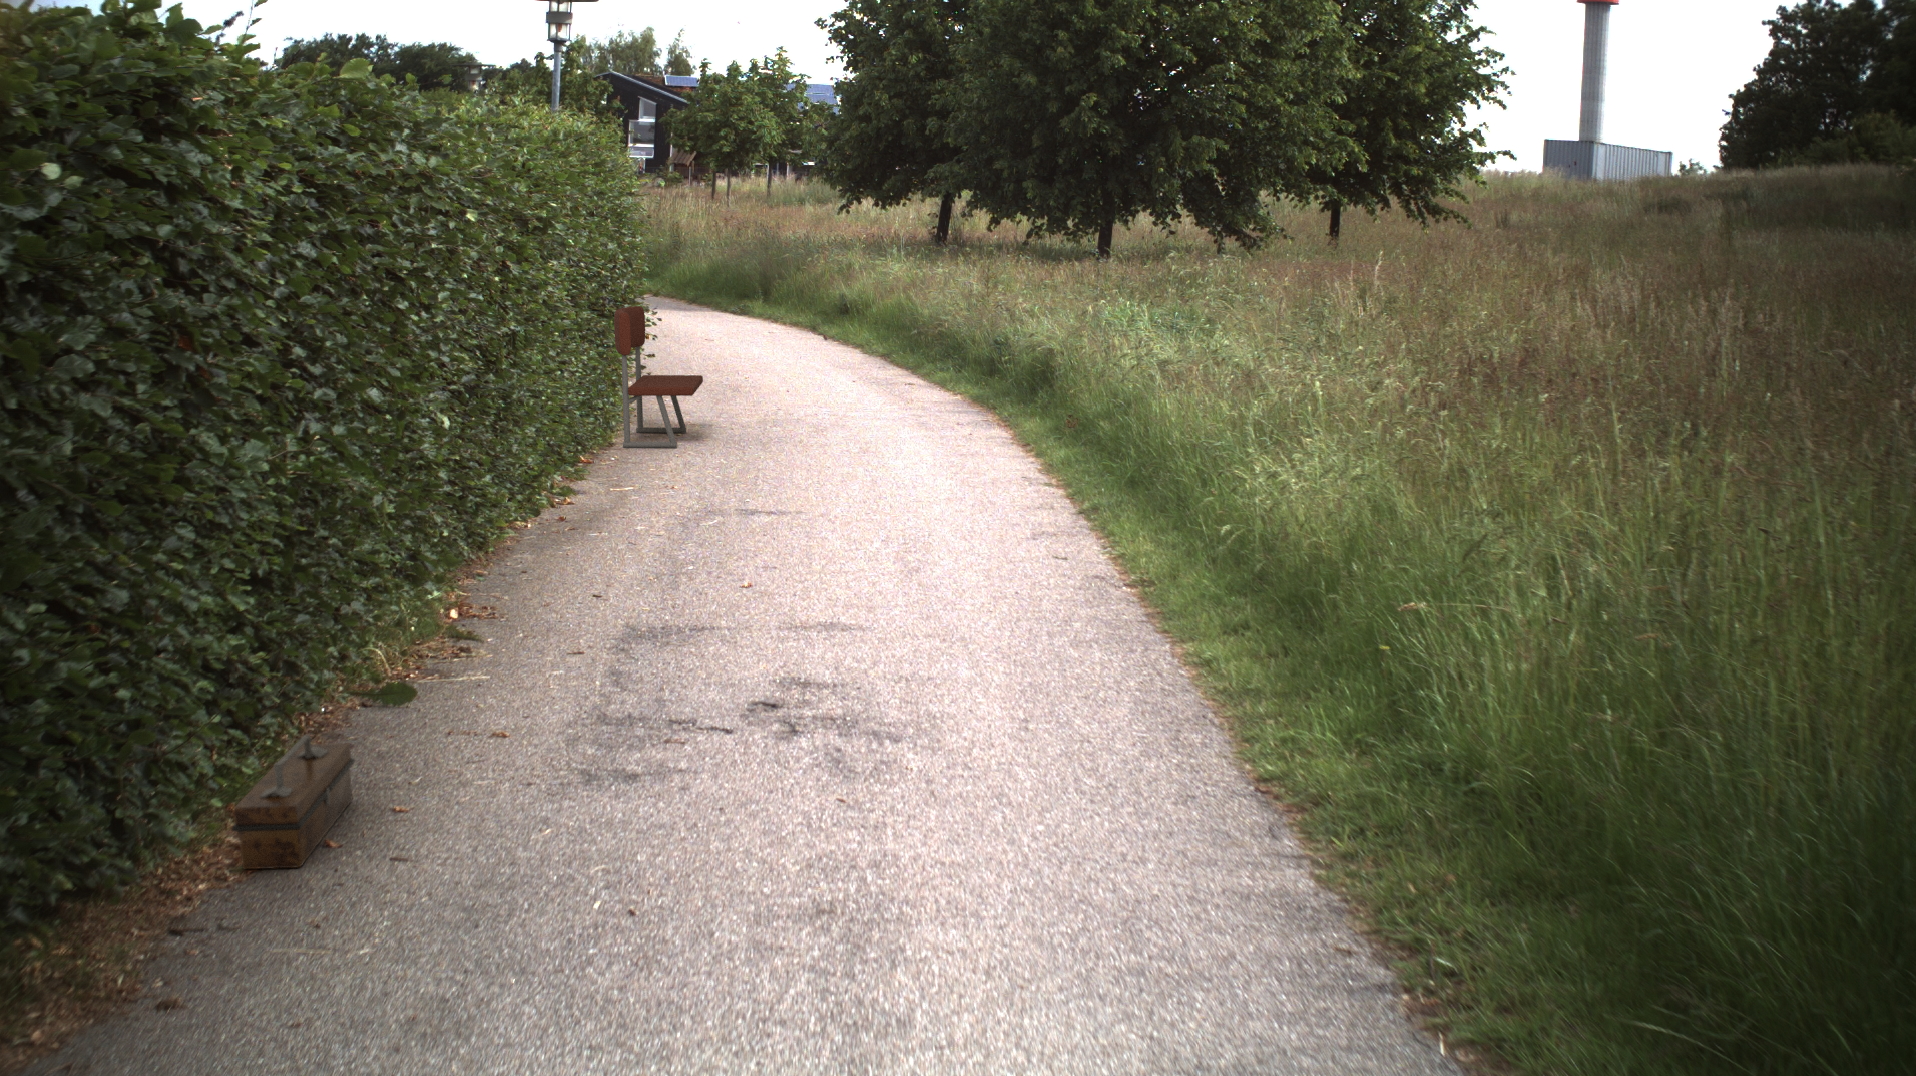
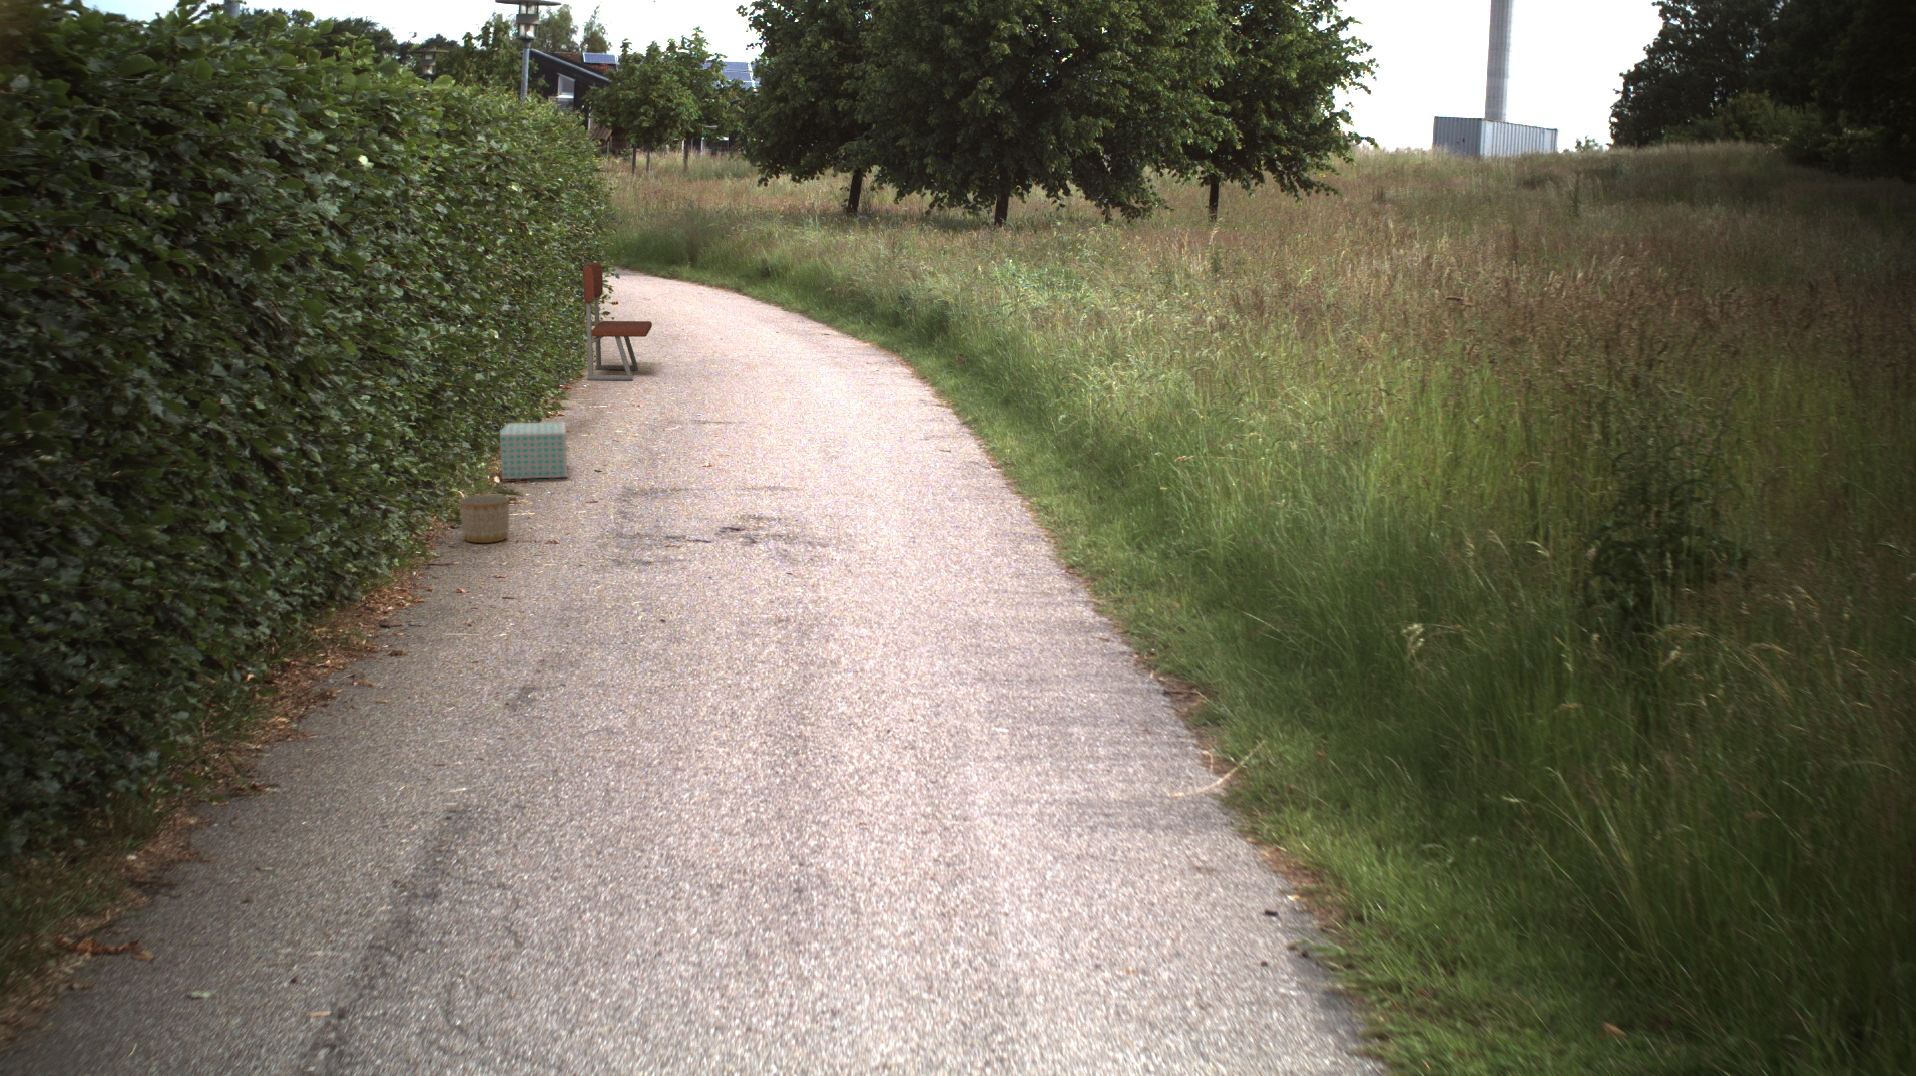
storage box: none [465,527,562,608] -> present [500,422,568,479]
planter: none [366,659,441,734] -> present [459,495,509,543]
toolbox: present [231,735,355,869] -> none [406,525,468,602]

